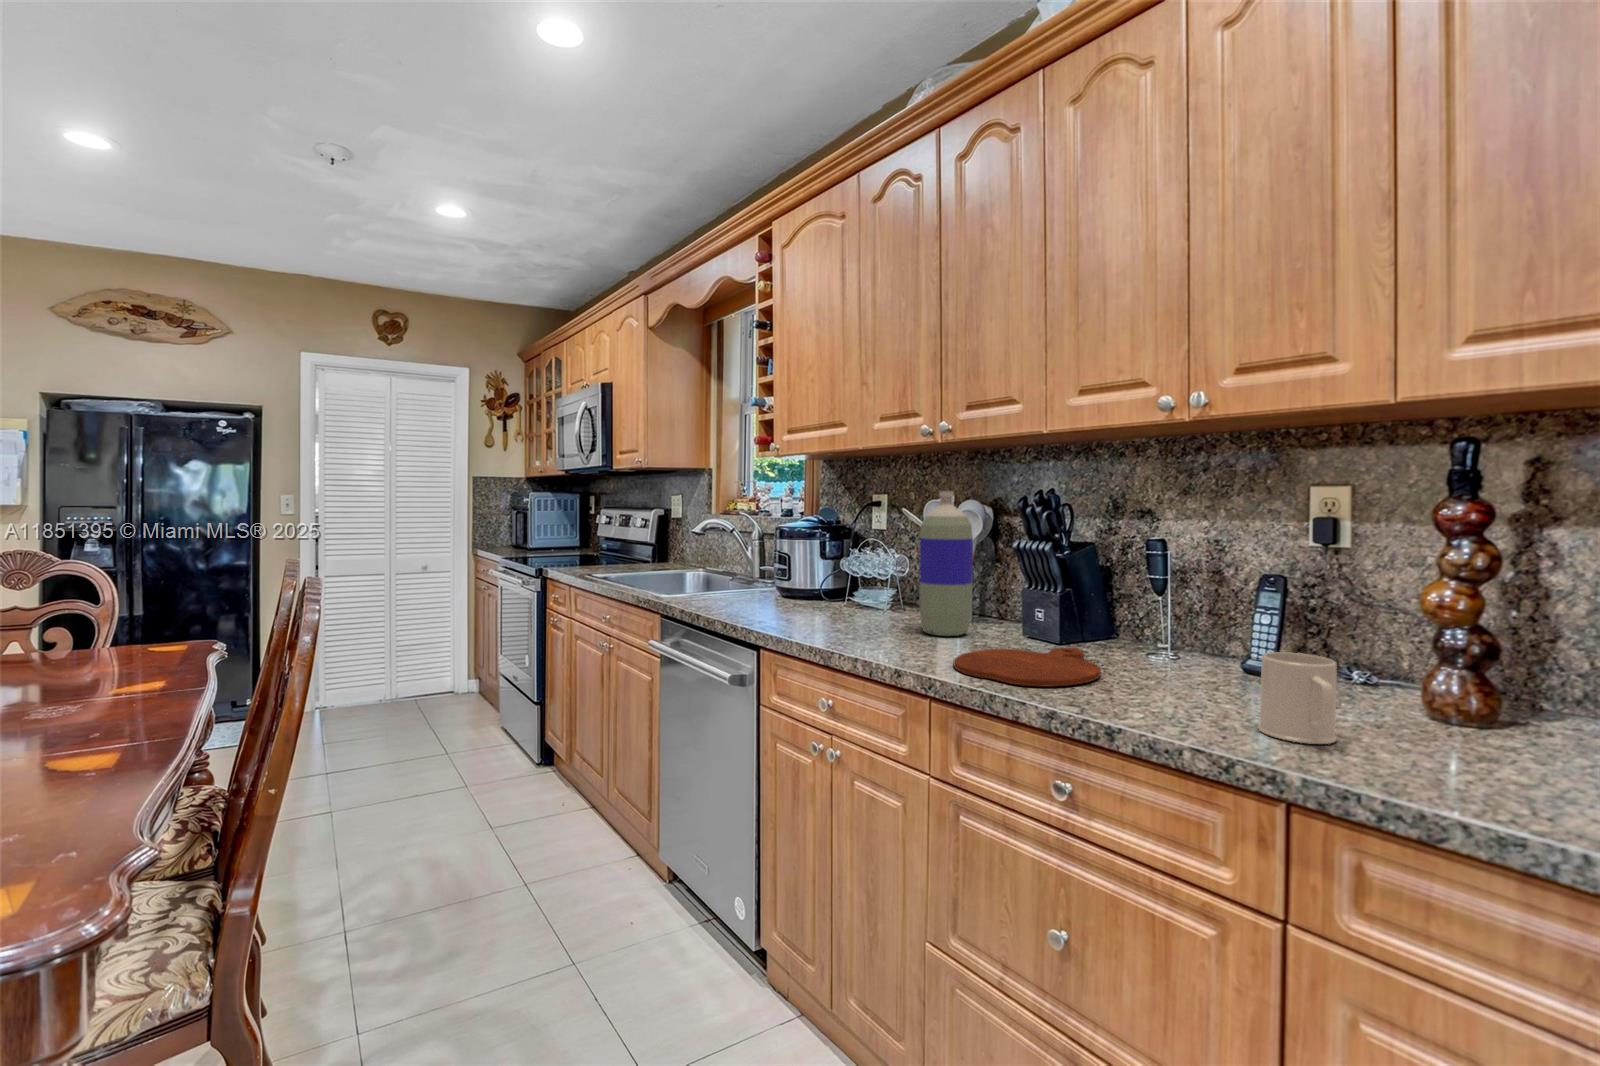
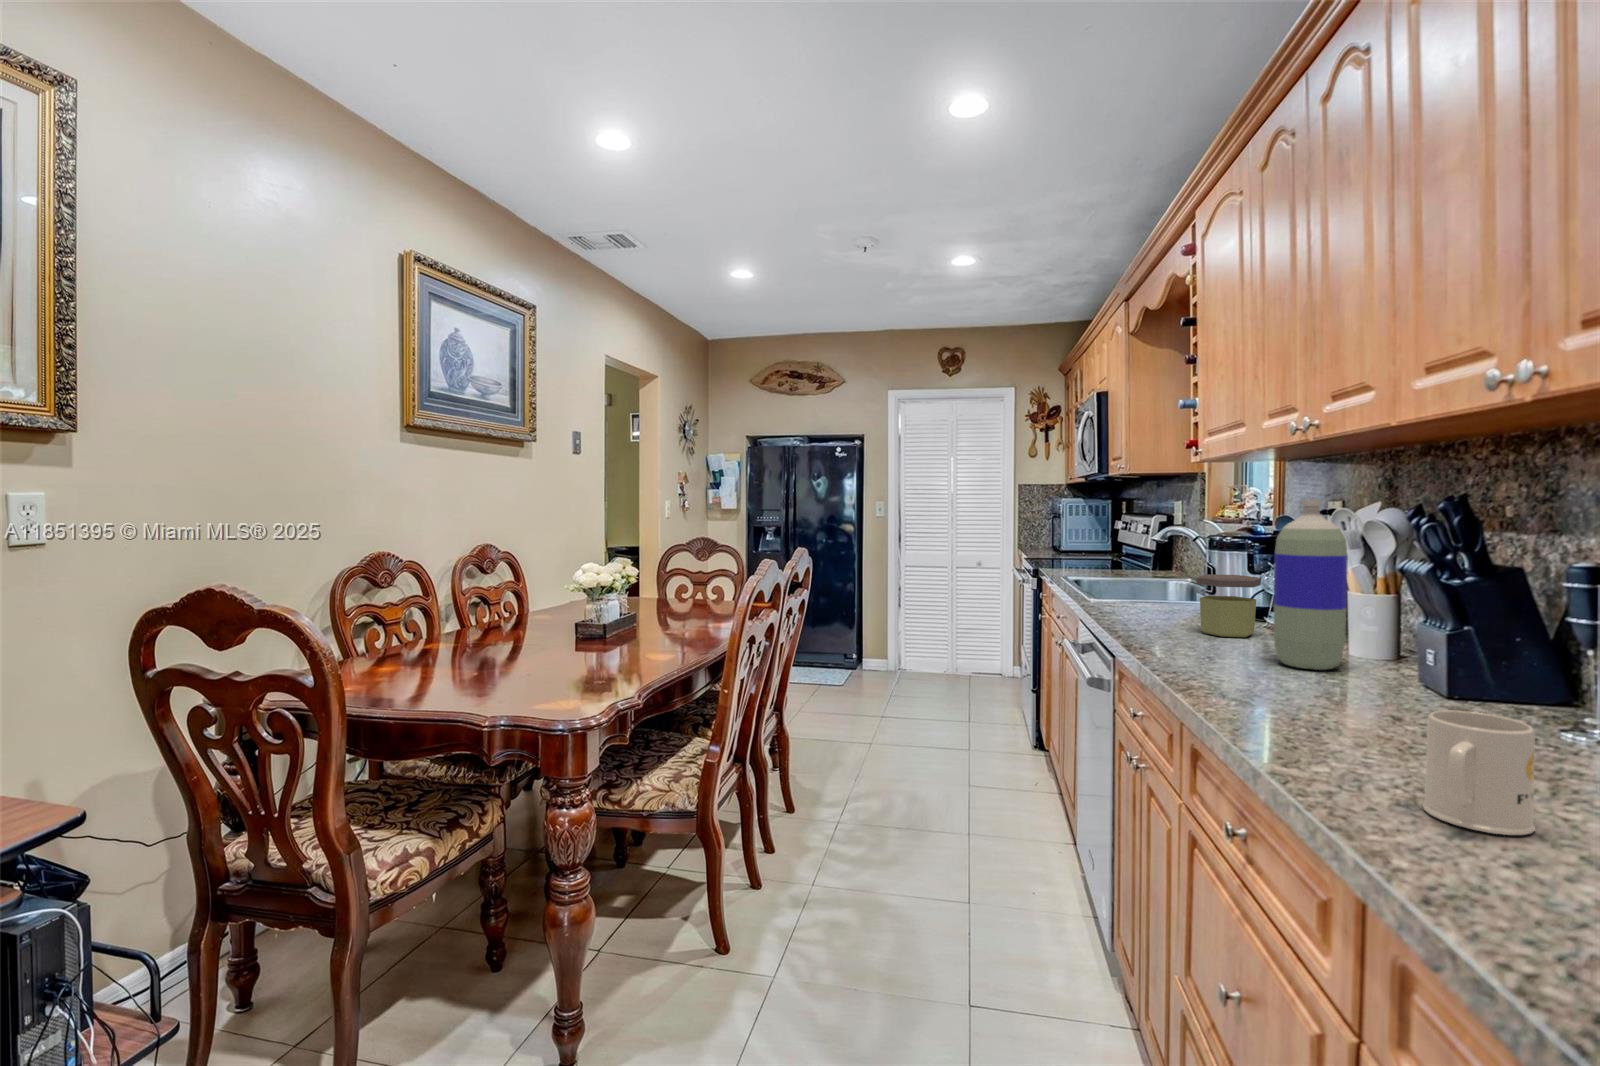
jar: none [814,560,862,617] -> present [1196,574,1261,637]
cutting board: present [954,647,1101,687] -> none [1208,681,1439,728]

